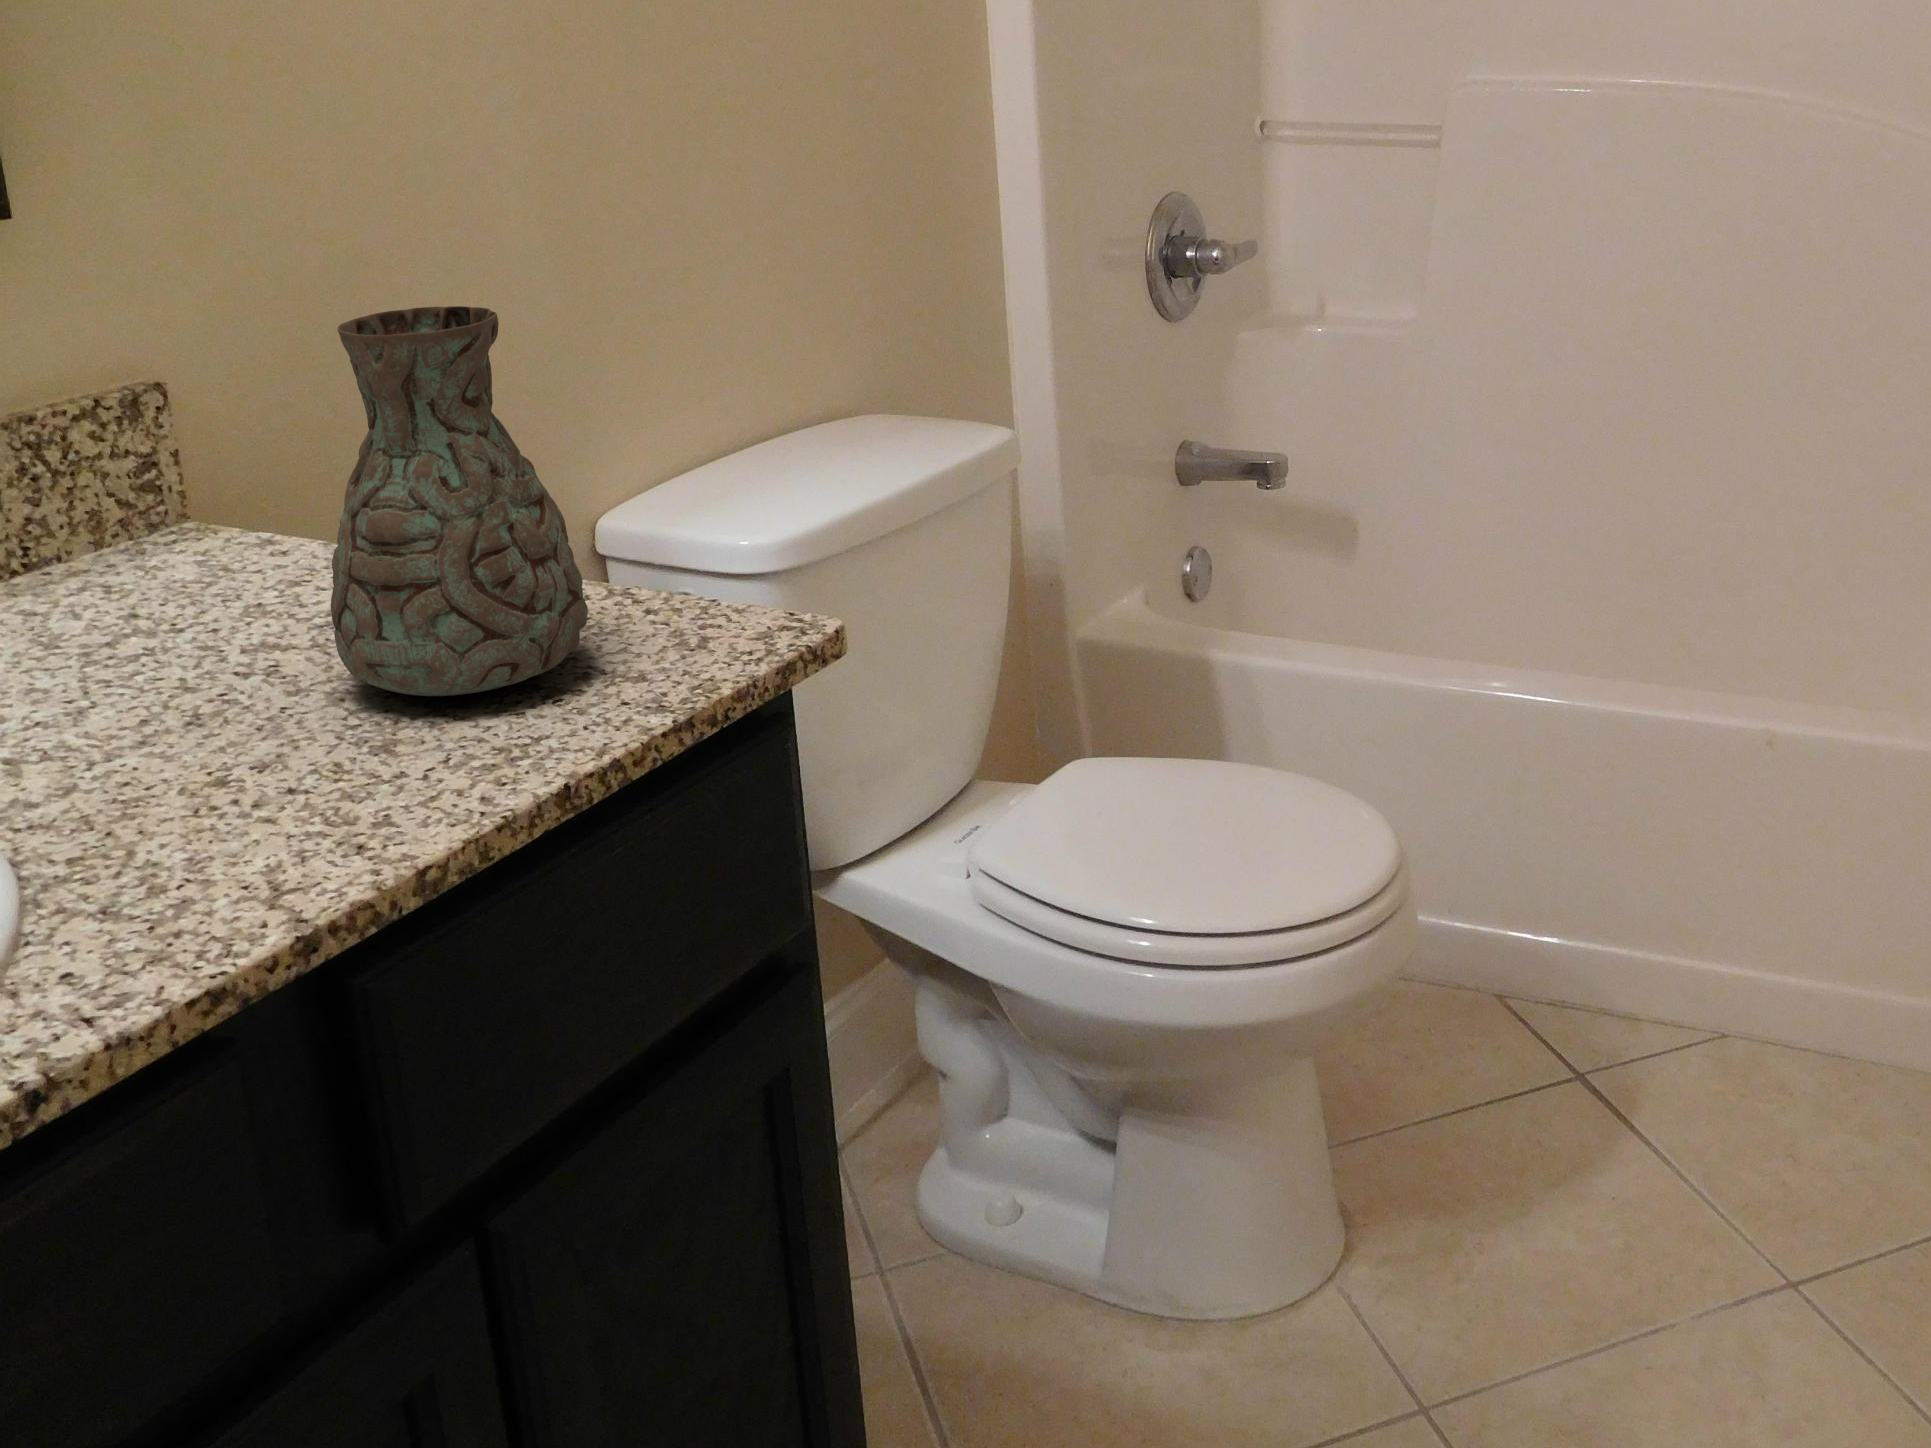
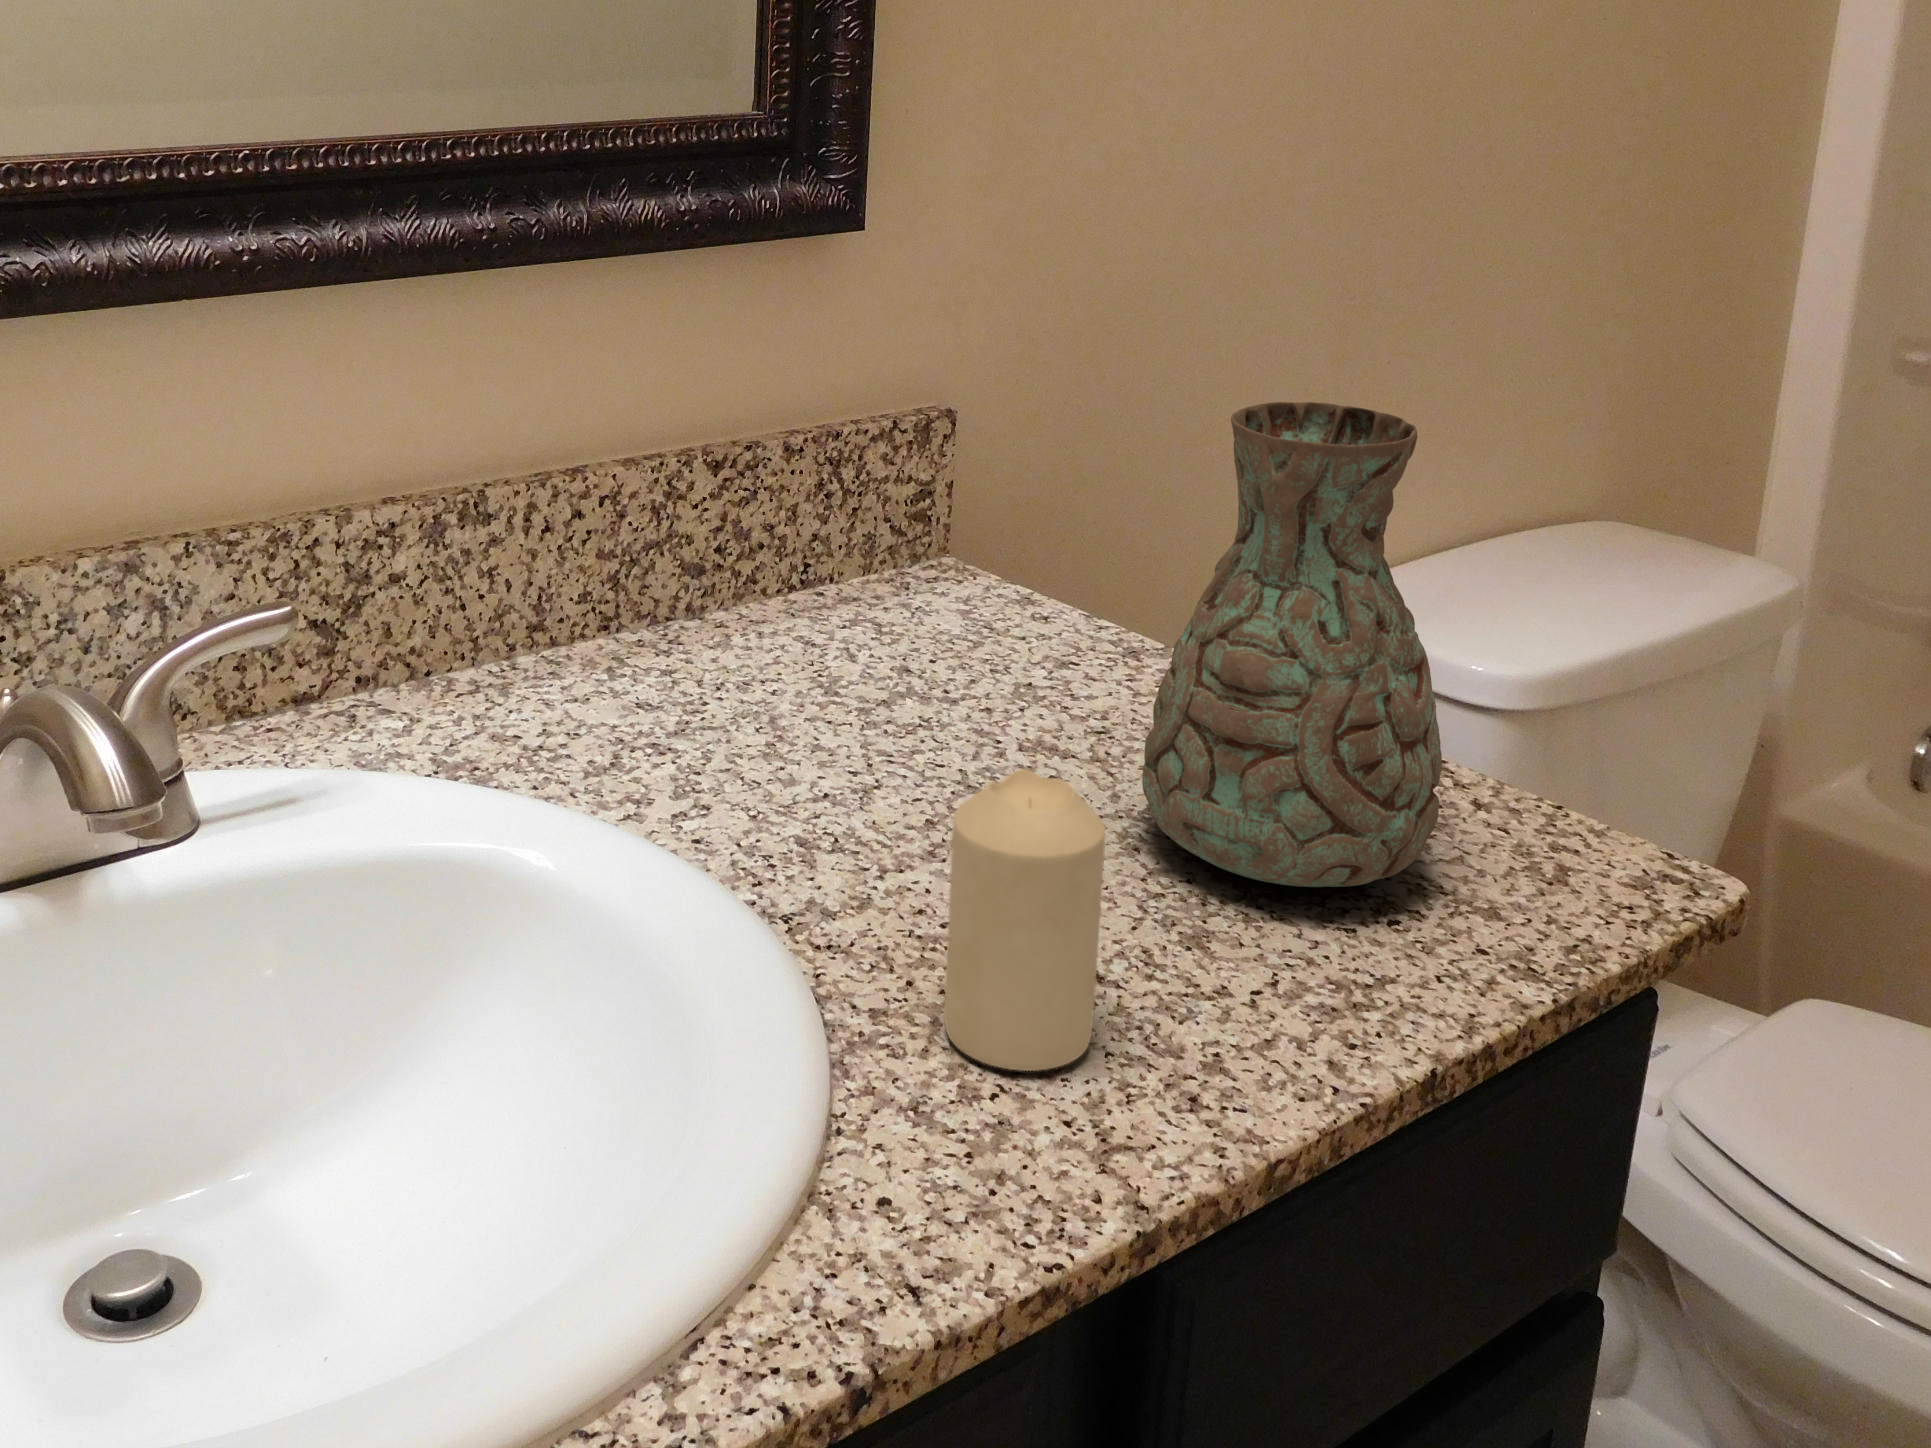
candle: none [98,627,271,867] -> present [944,769,1106,1071]

